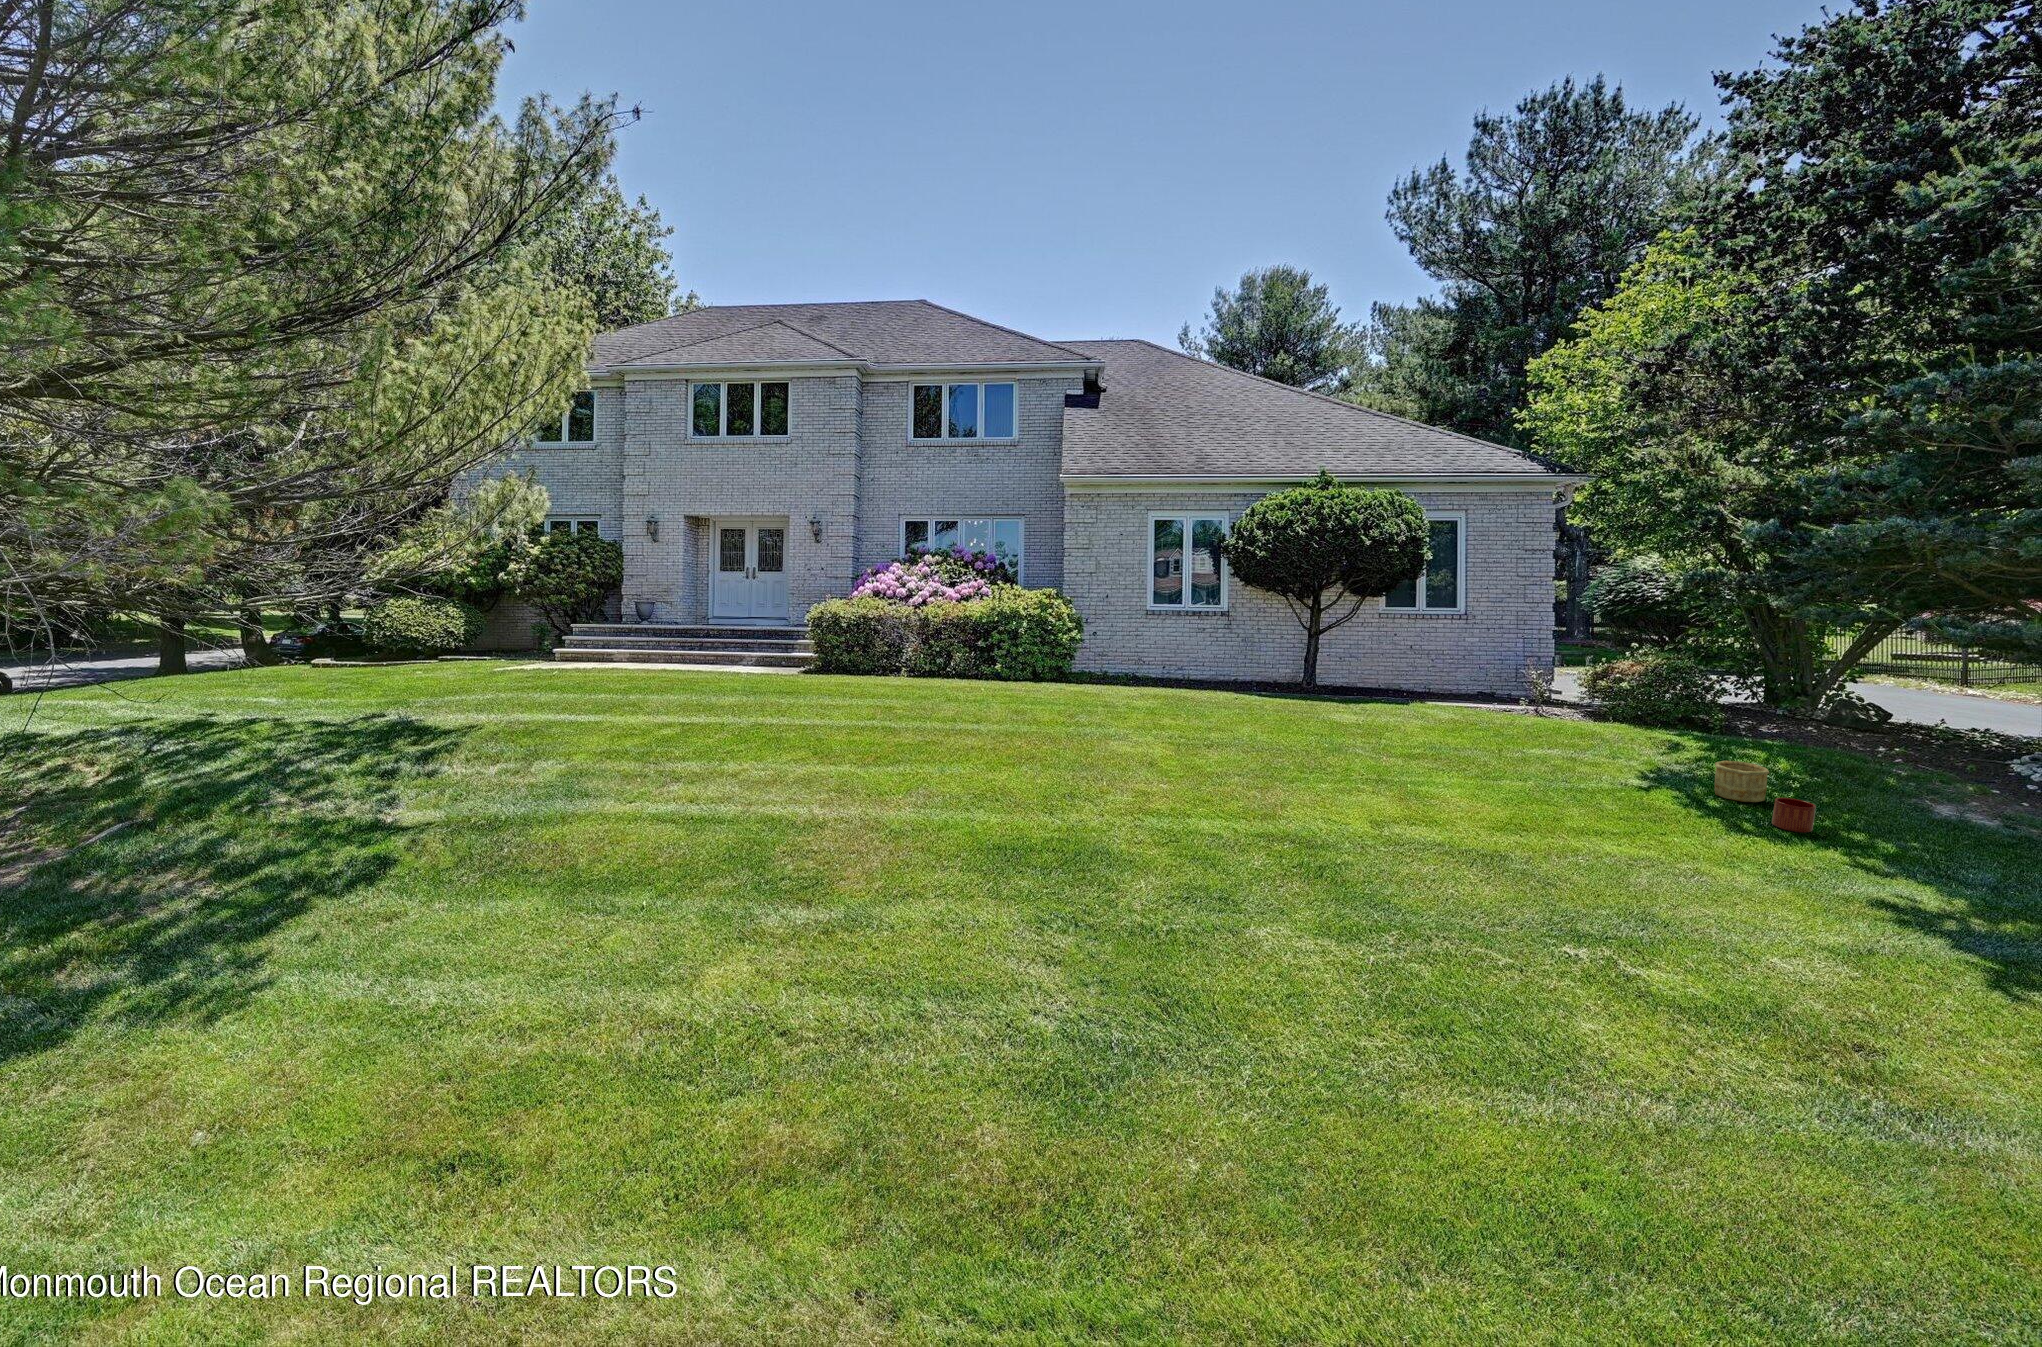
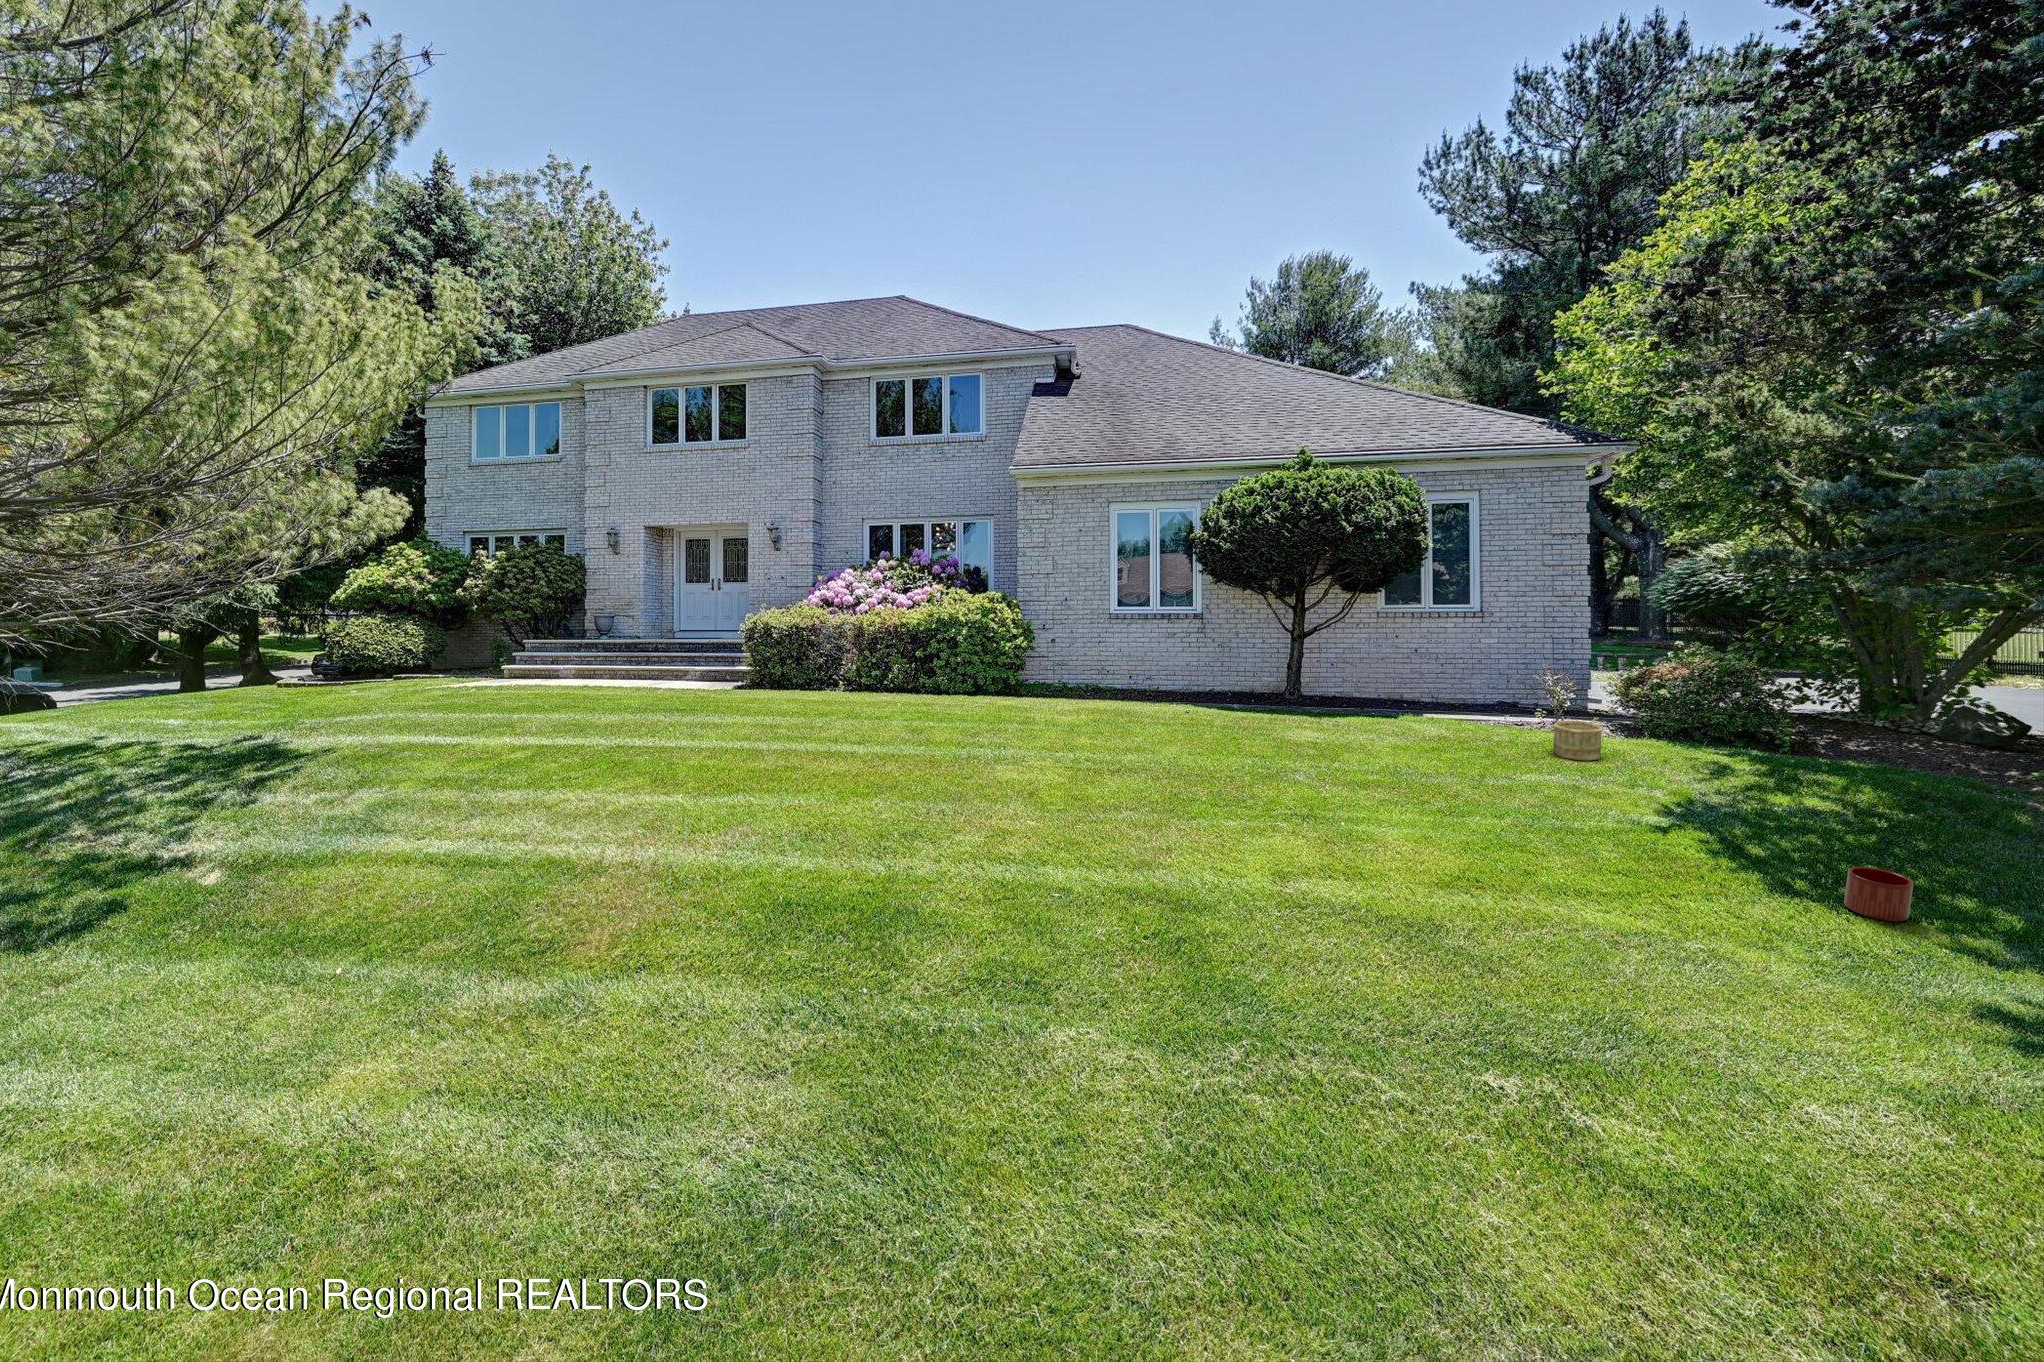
wooden bucket: present [1715,761,1769,802] -> present [1553,721,1603,760]

